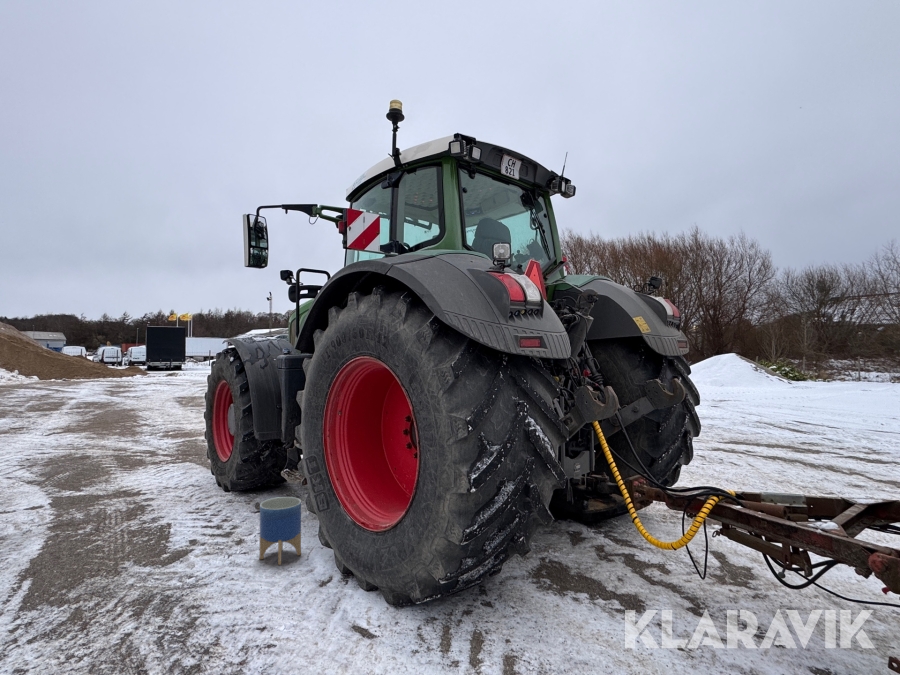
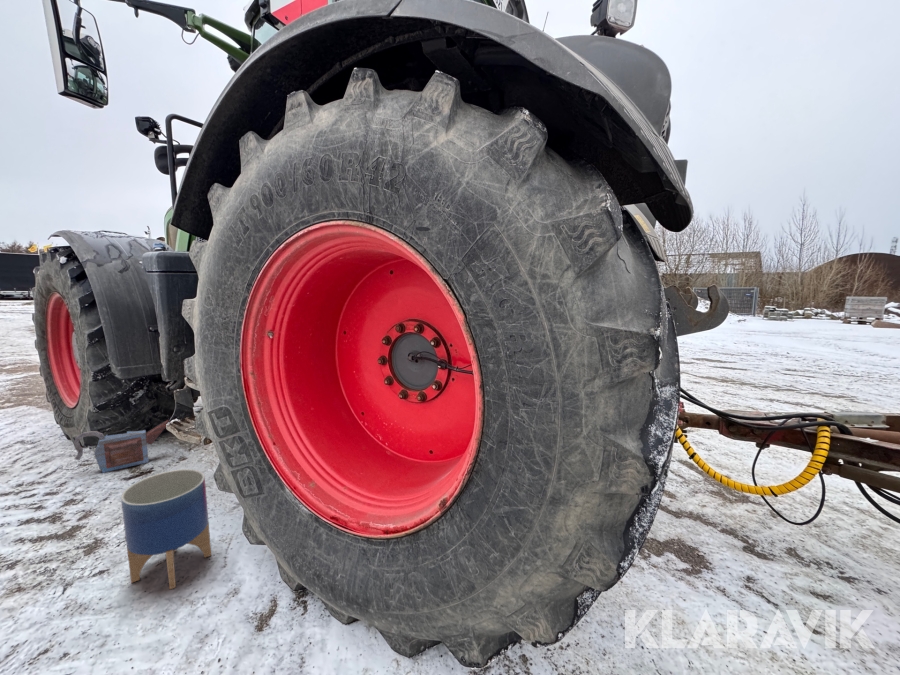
watering can: none [227,474,285,508] -> present [74,420,170,473]

